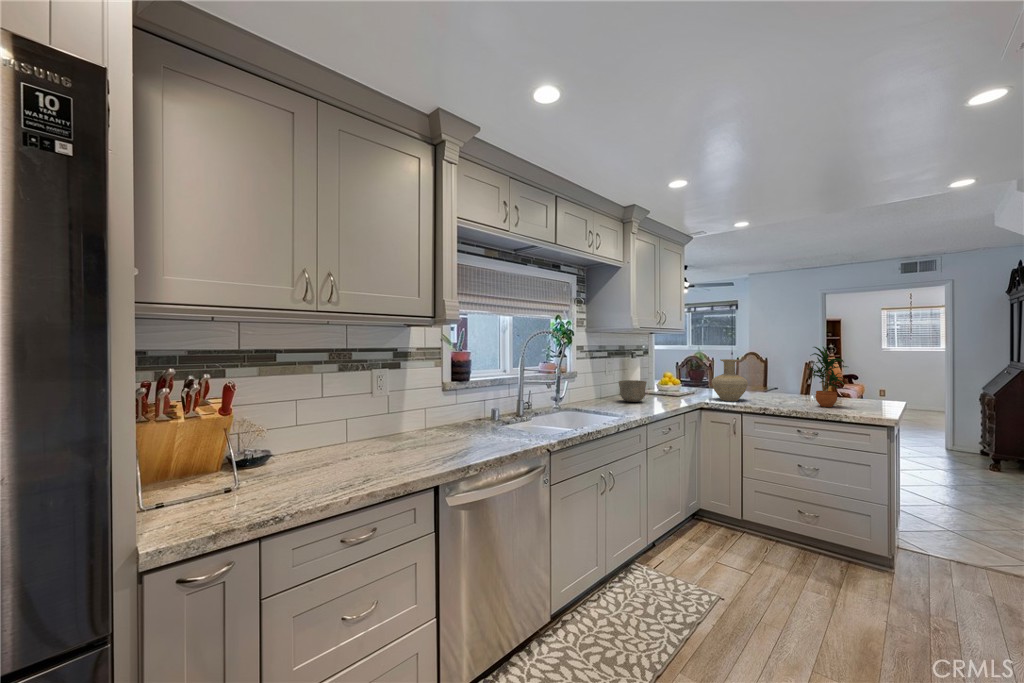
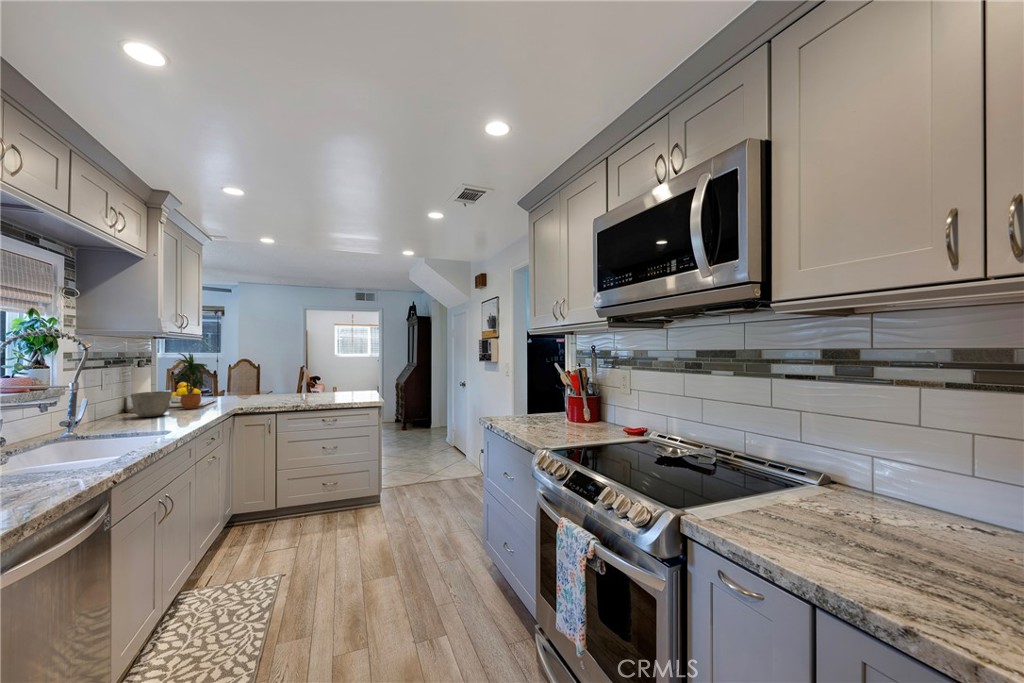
potted plant: present [808,347,847,407] -> present [174,353,210,409]
vase: present [712,359,748,401] -> none [241,364,277,402]

